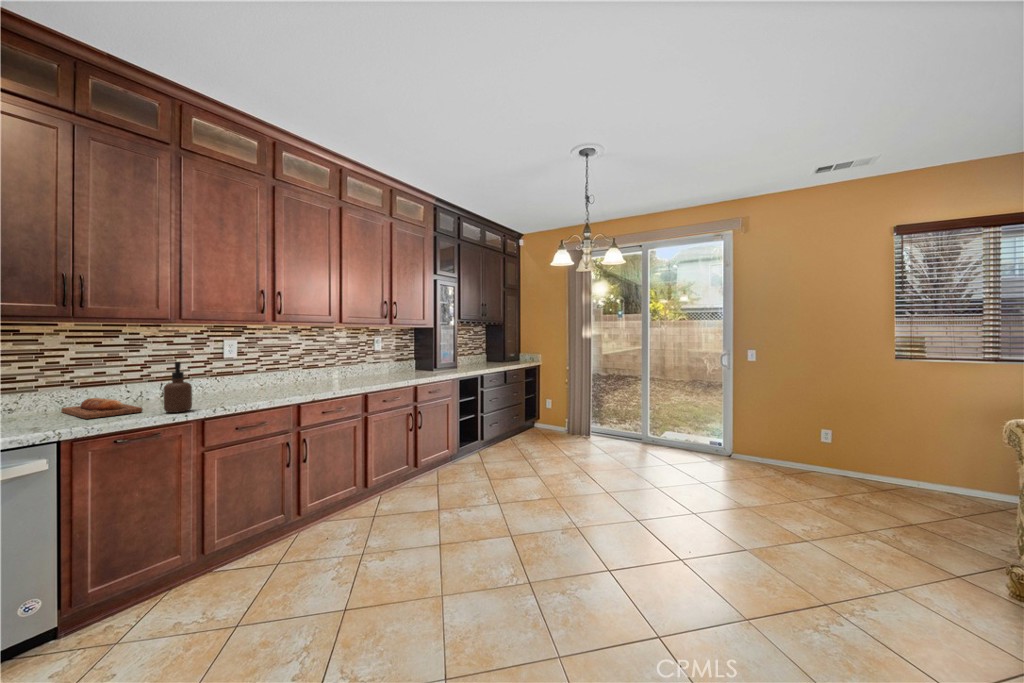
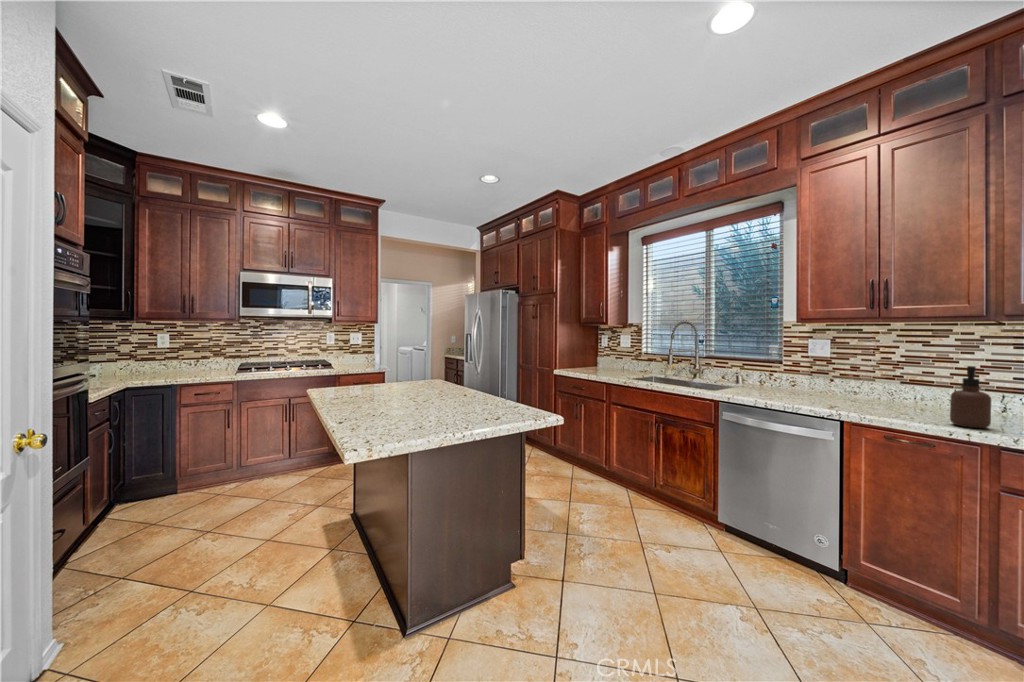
bread loaf: present [61,398,142,419] -> none [875,395,935,417]

